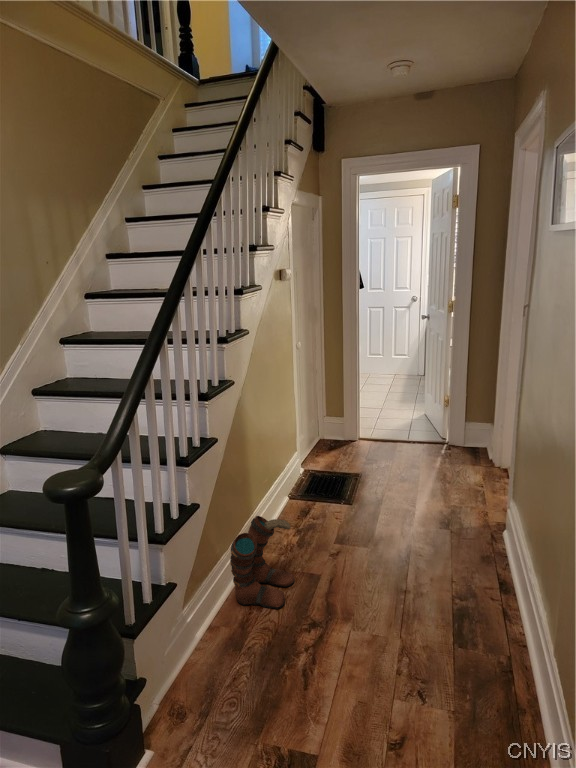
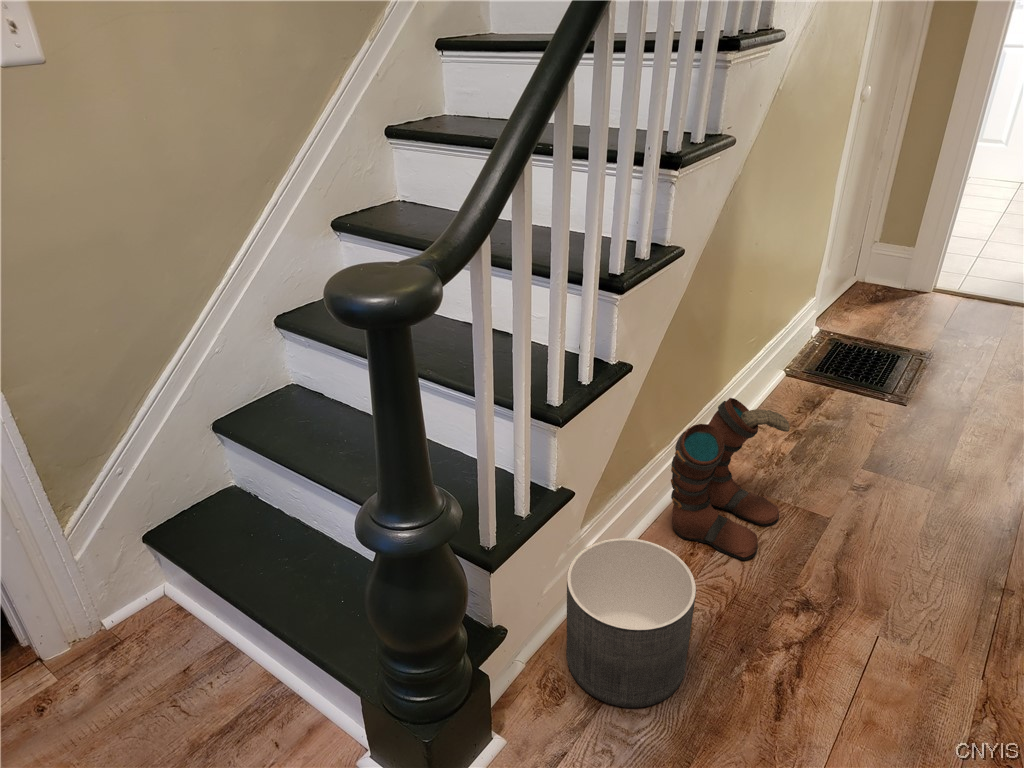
planter: none [179,606,254,711] -> present [566,538,696,708]

